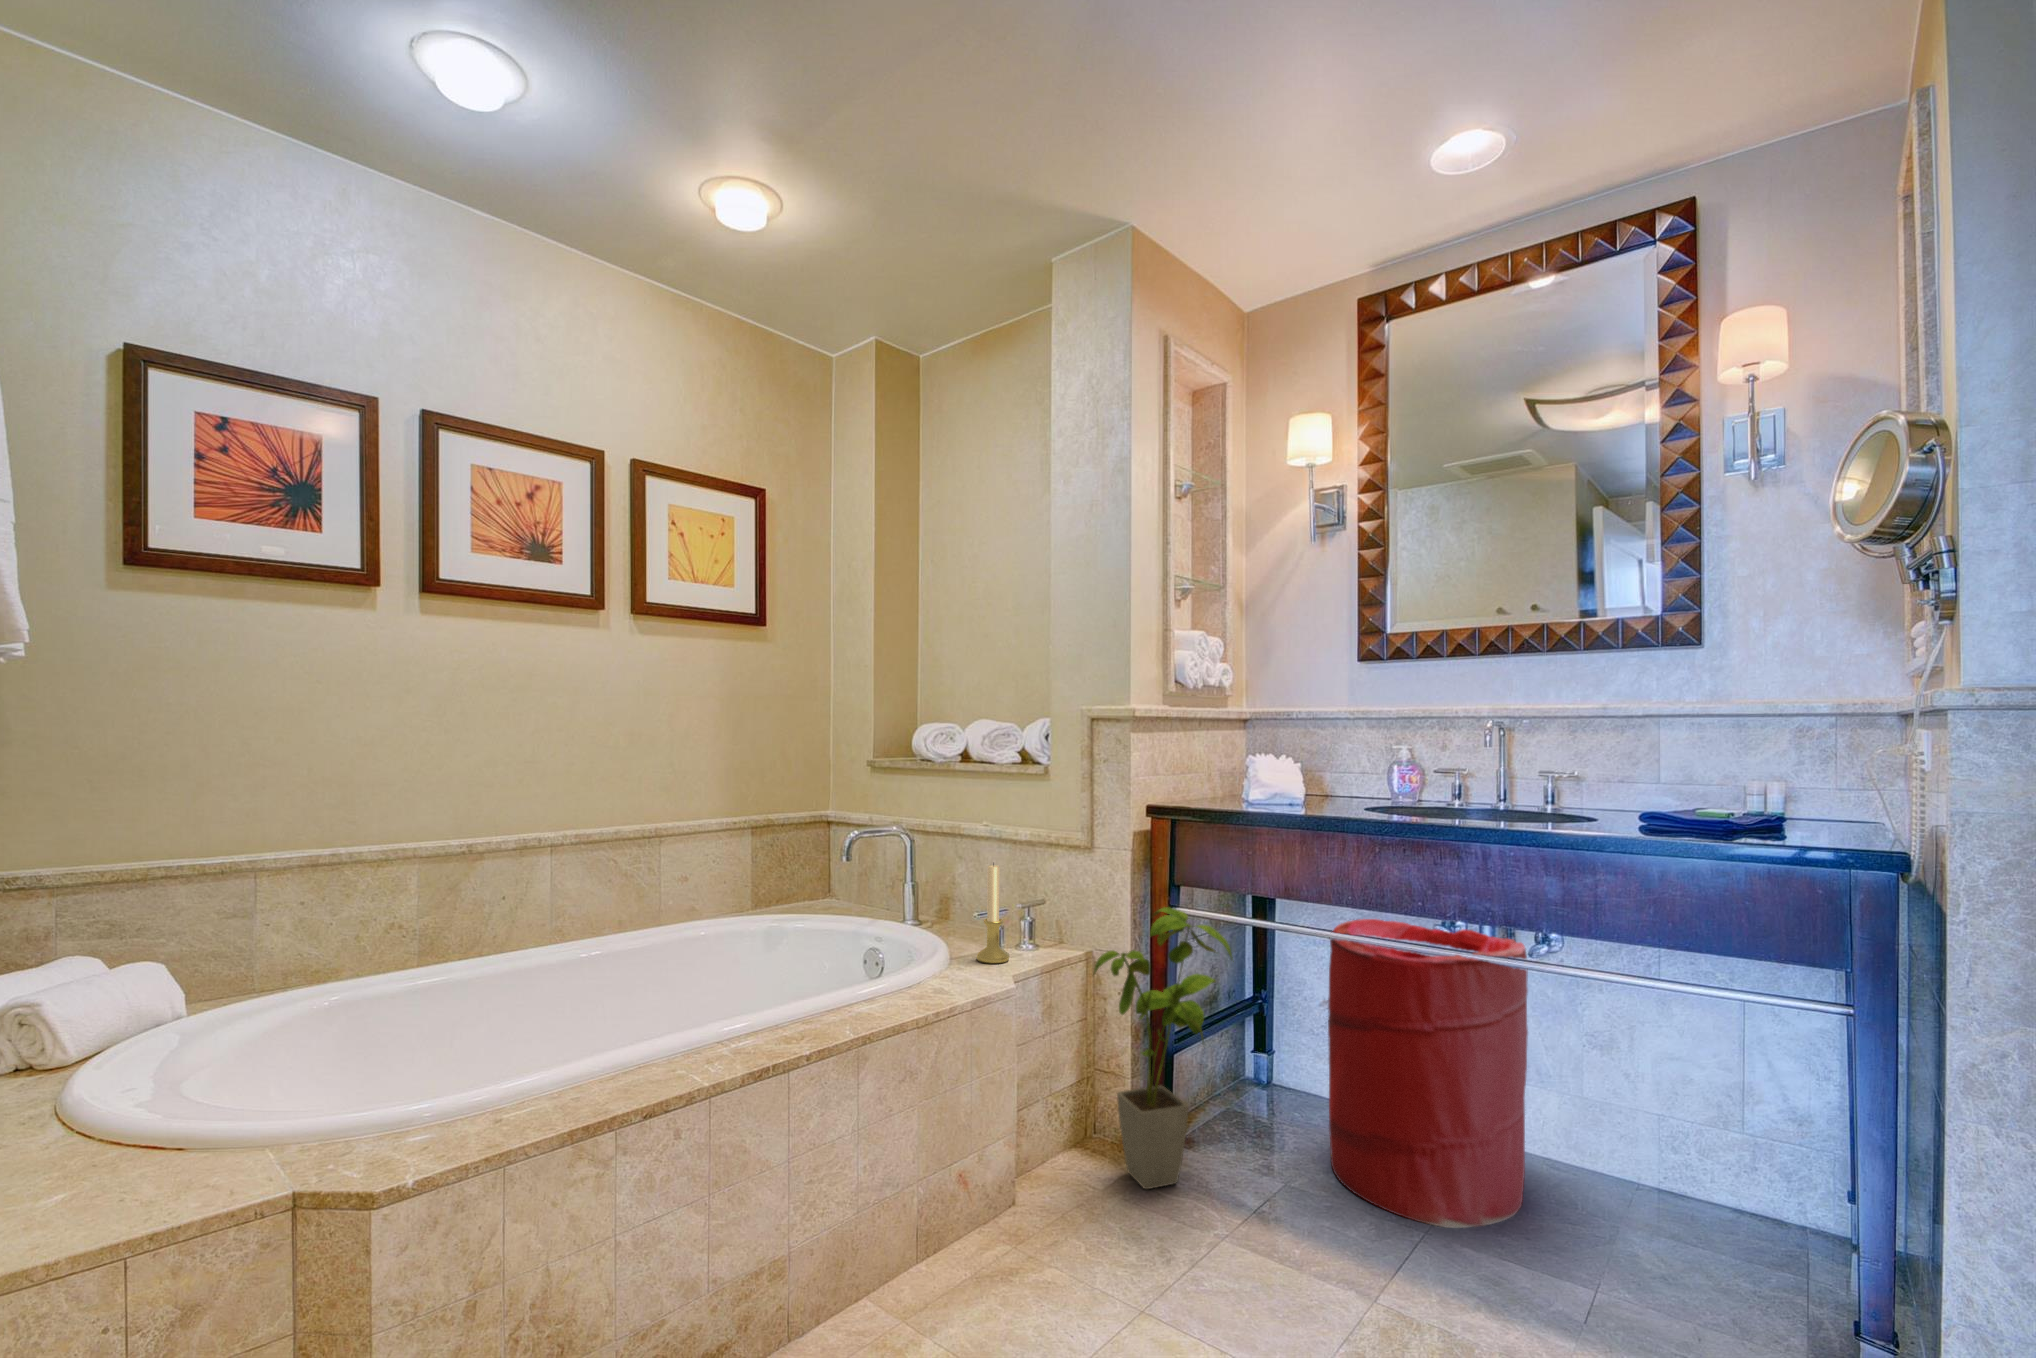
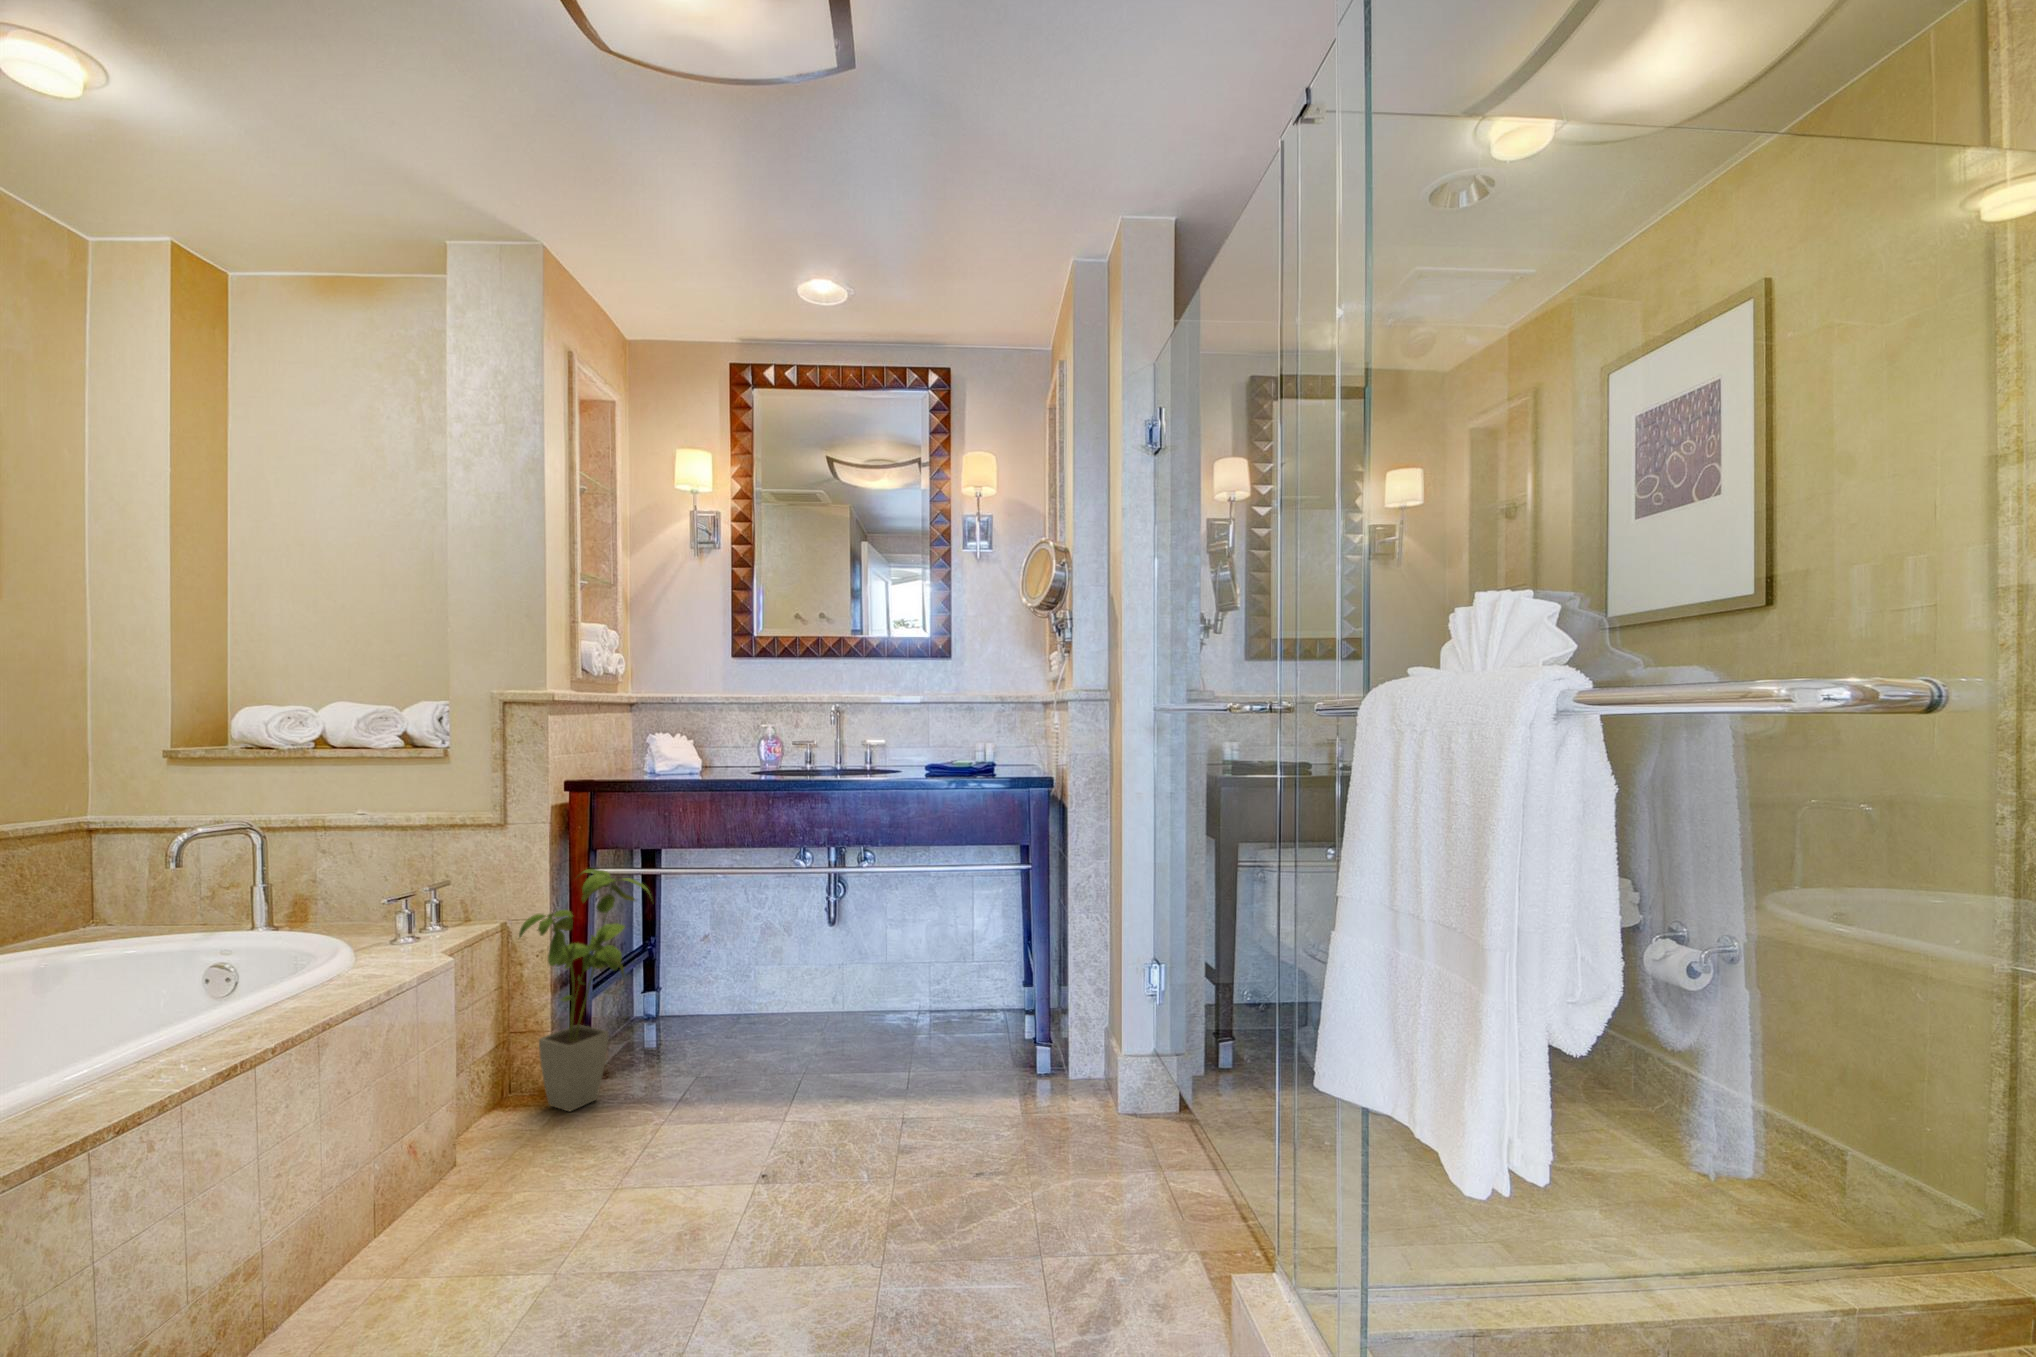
candle holder: present [977,863,1010,964] -> none [386,849,425,948]
laundry hamper: present [1328,919,1528,1228] -> none [715,857,855,1067]

